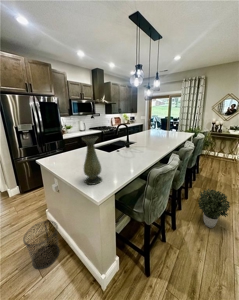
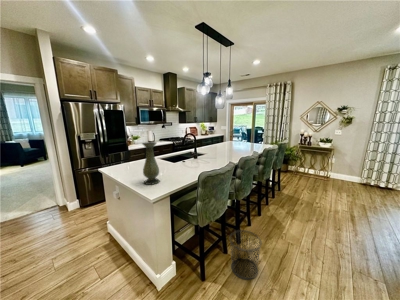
potted plant: present [198,189,230,228] -> none [264,200,296,242]
waste bin: present [23,221,59,269] -> present [230,230,261,279]

